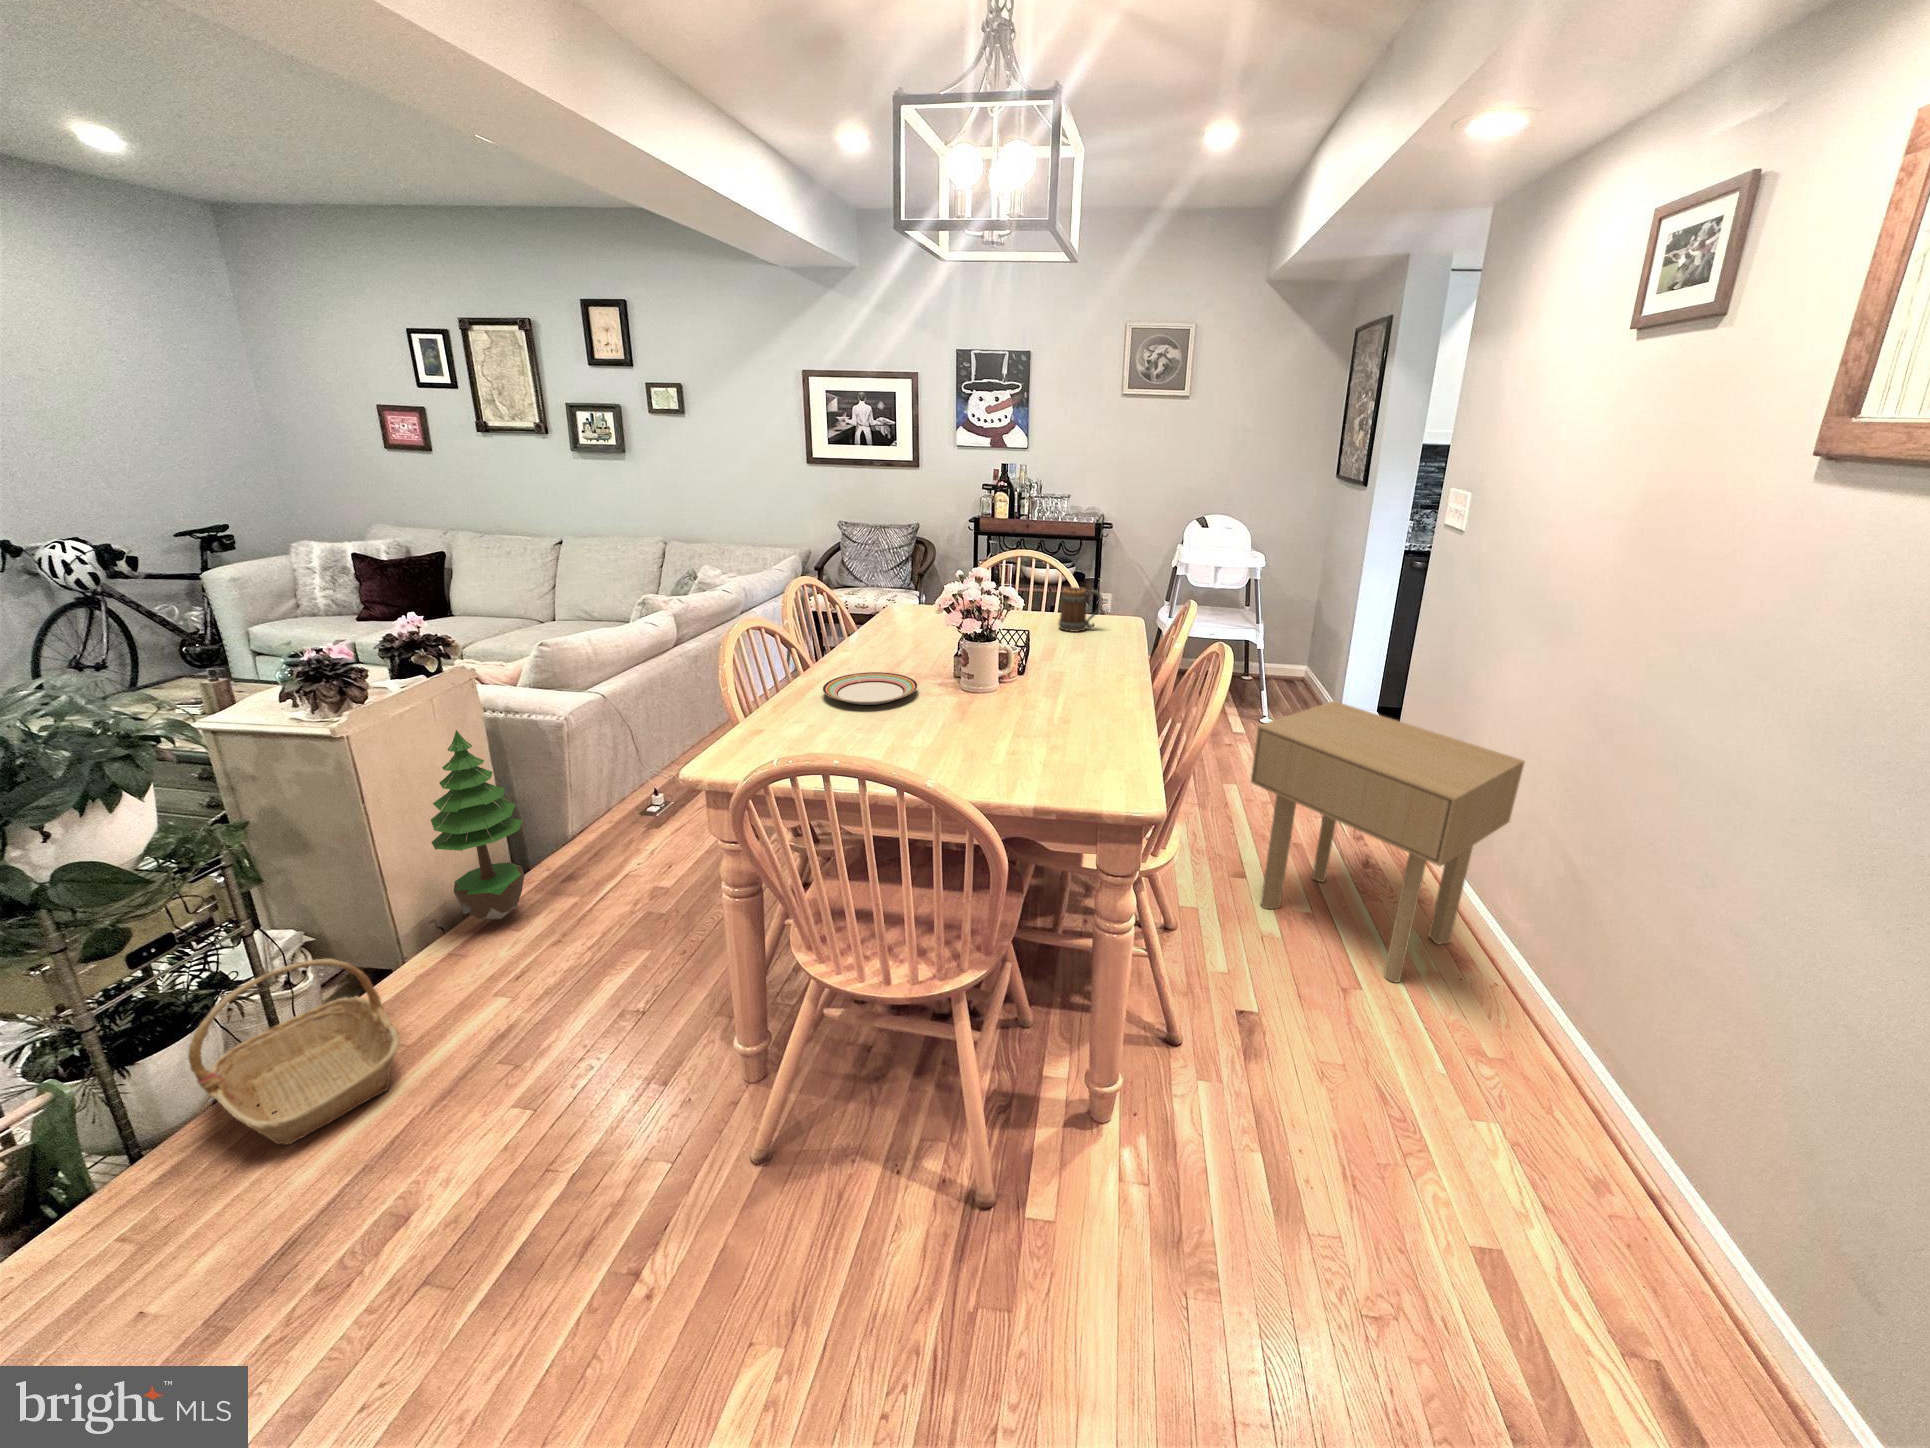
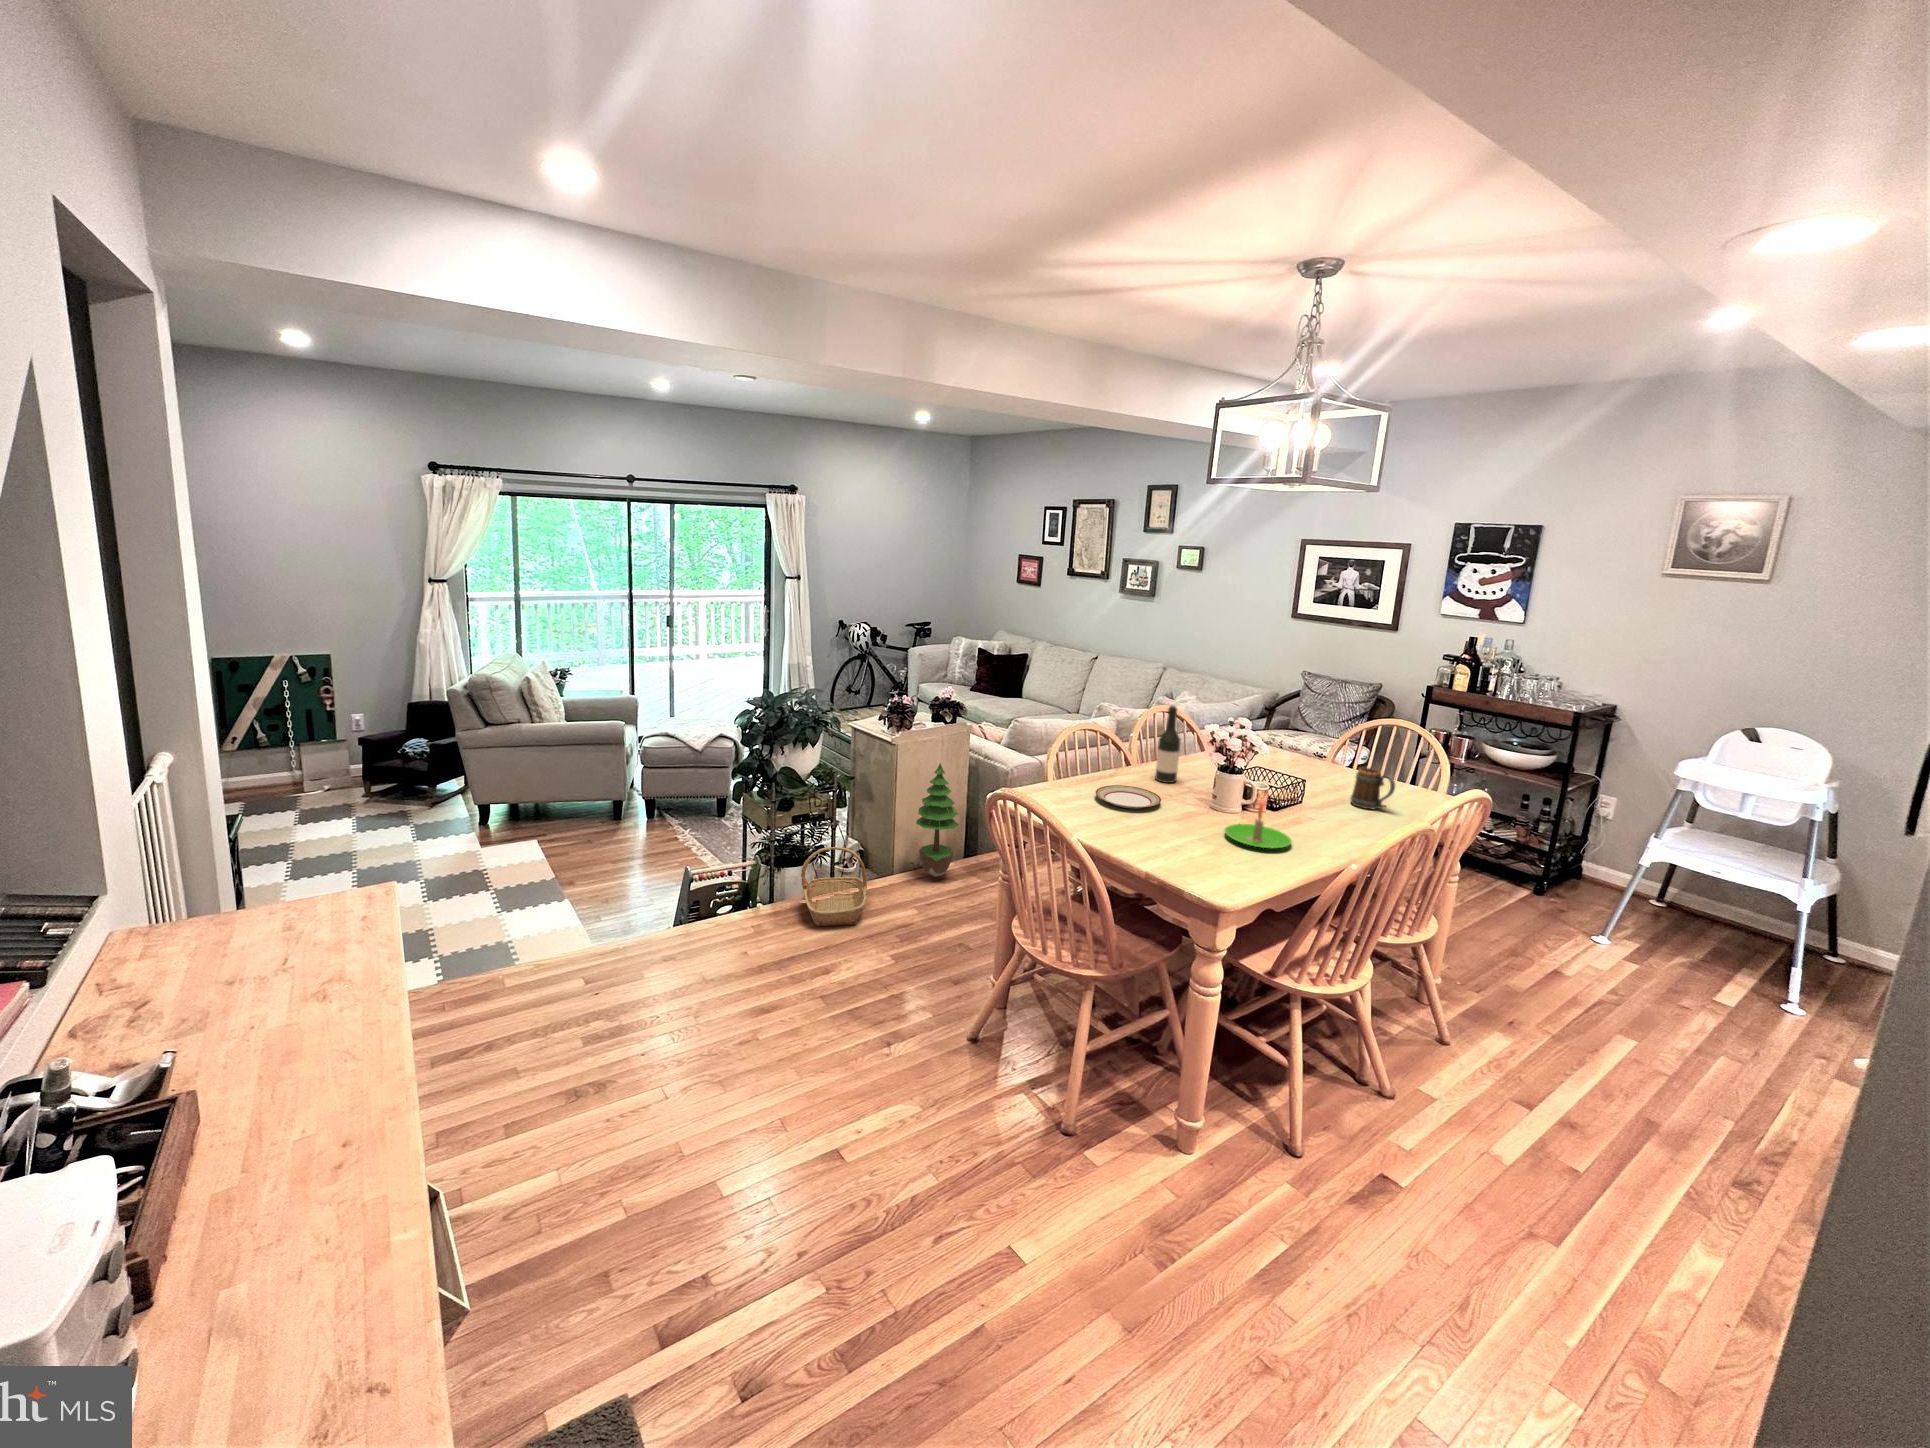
wine bottle: none [856,551,887,659] -> present [1155,706,1181,783]
candle: none [1020,643,1099,701] -> present [1225,803,1291,848]
side table: present [1250,701,1524,982] -> none [1486,945,1836,1309]

